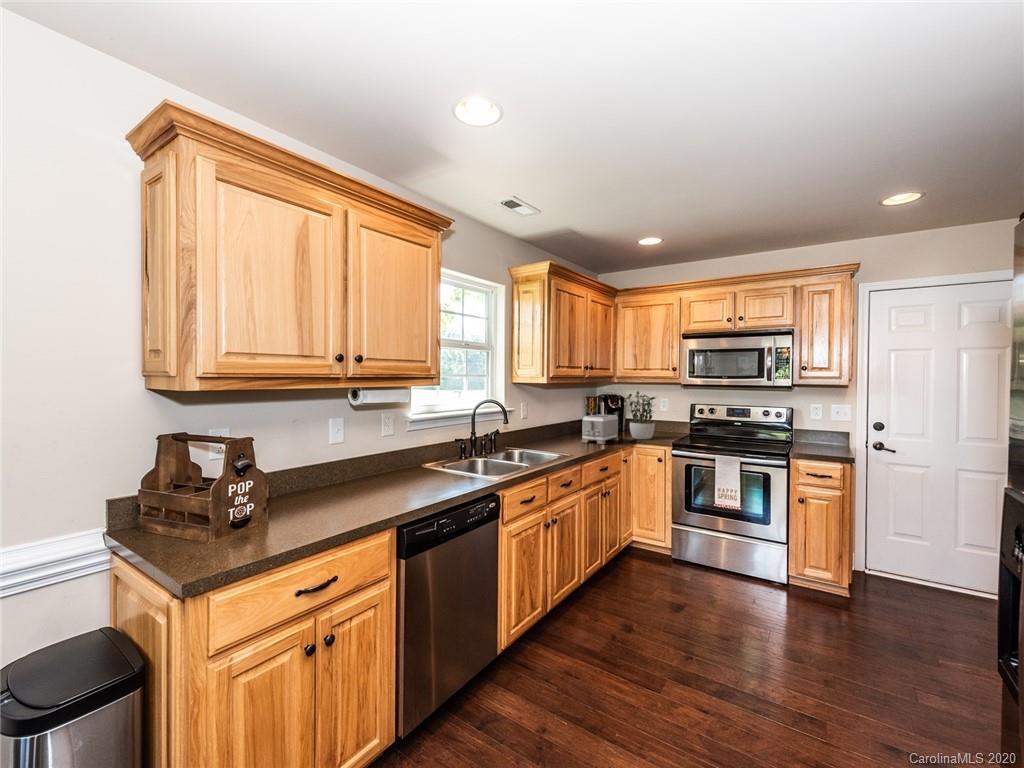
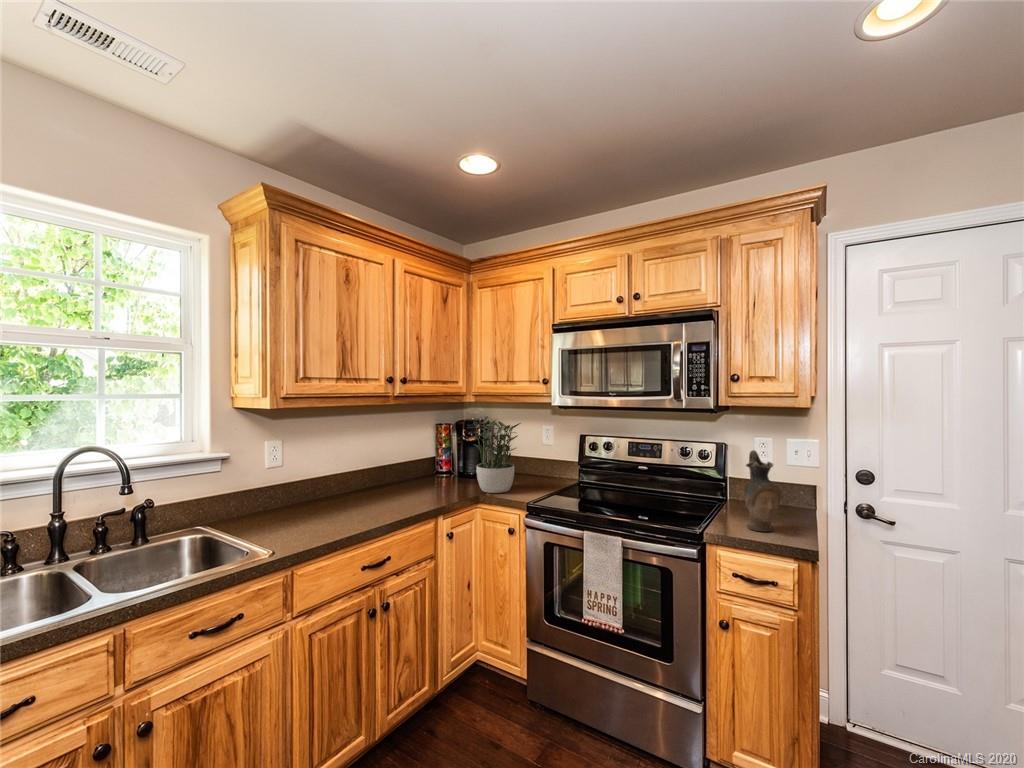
ceramic pitcher: none [810,409,833,452] -> present [744,450,782,531]
toaster: present [581,414,619,444] -> none [379,454,452,510]

